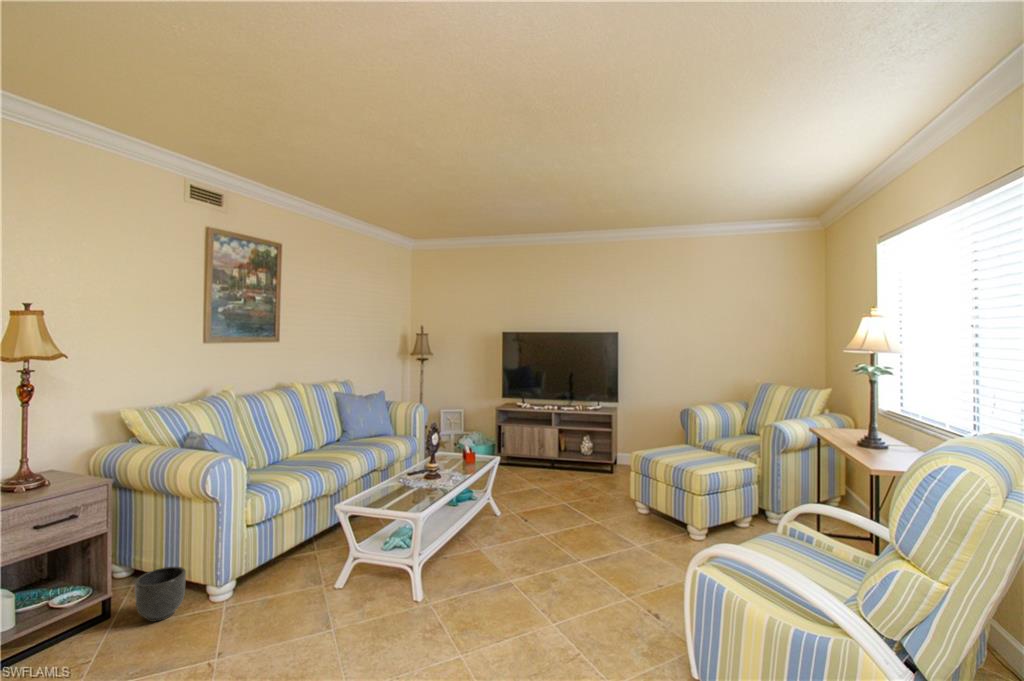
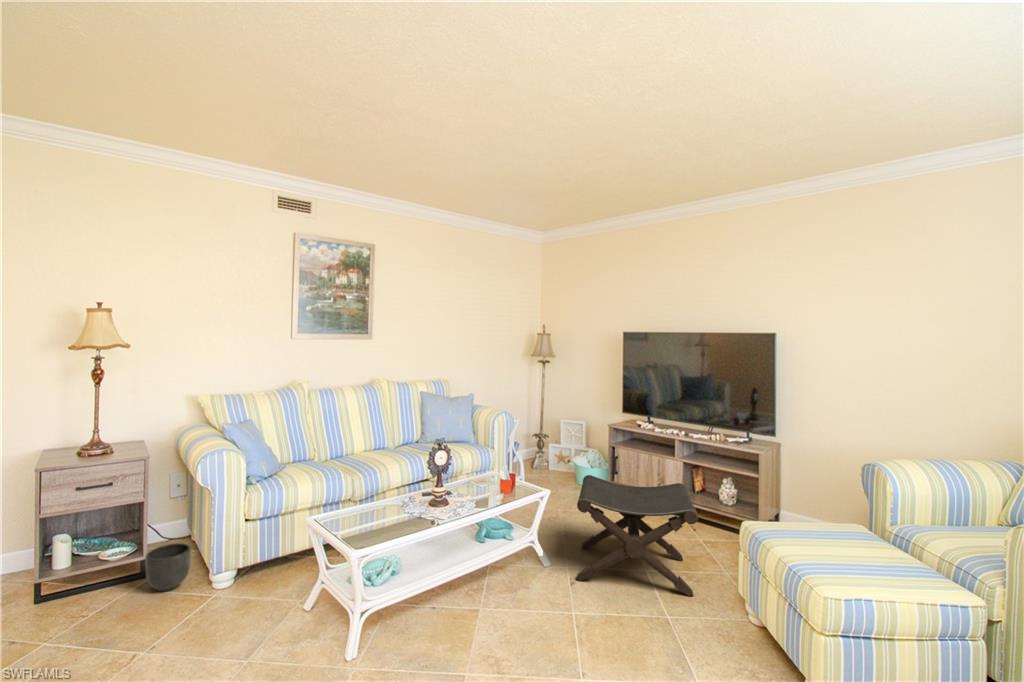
footstool: none [513,440,611,521] -> present [577,475,698,596]

